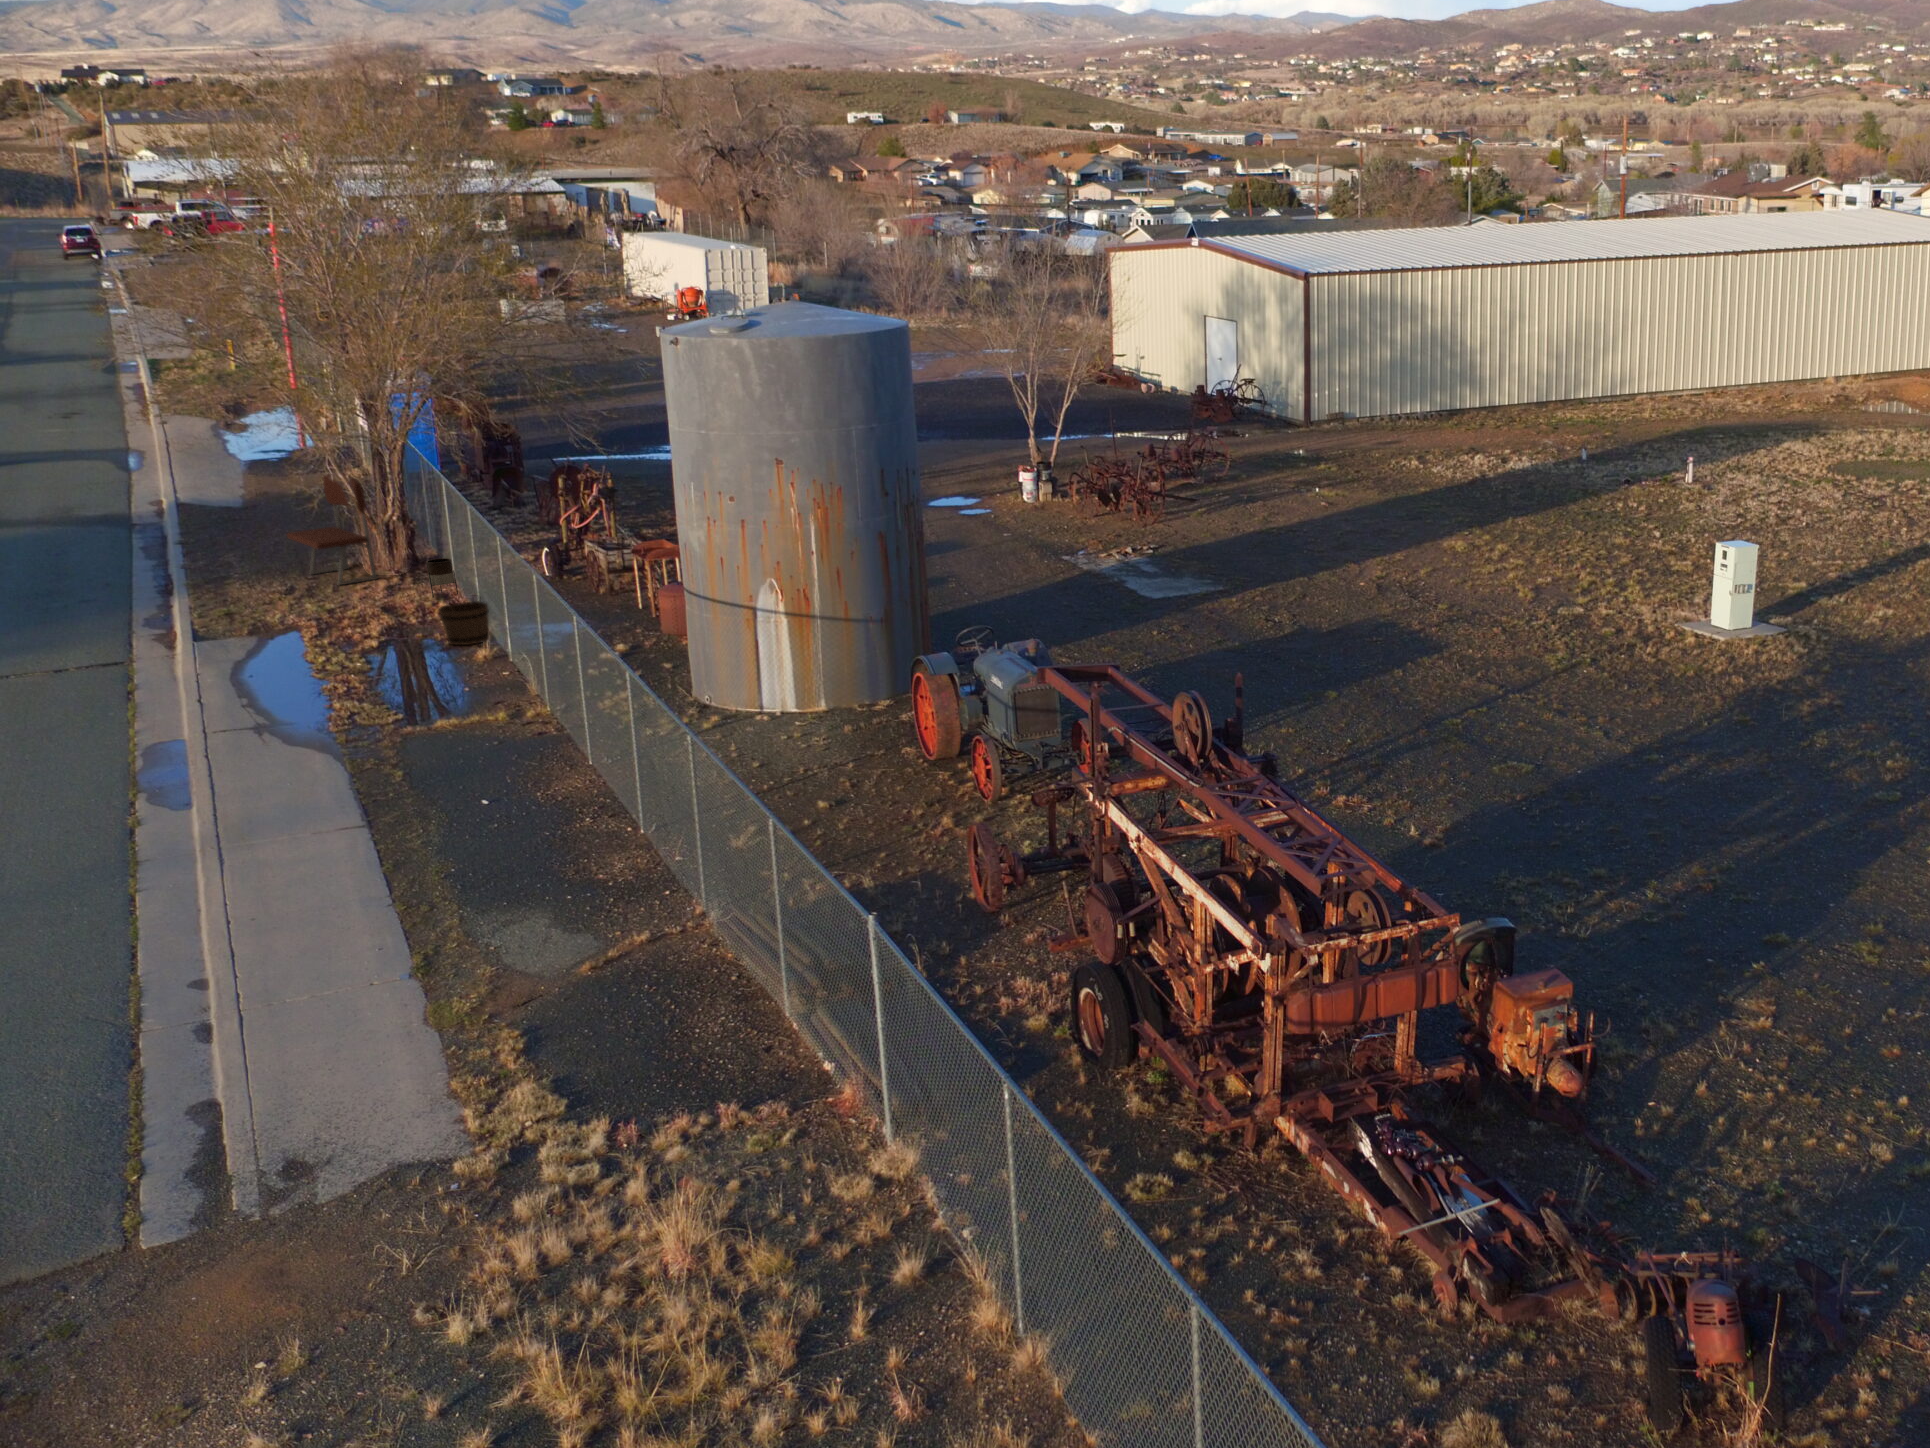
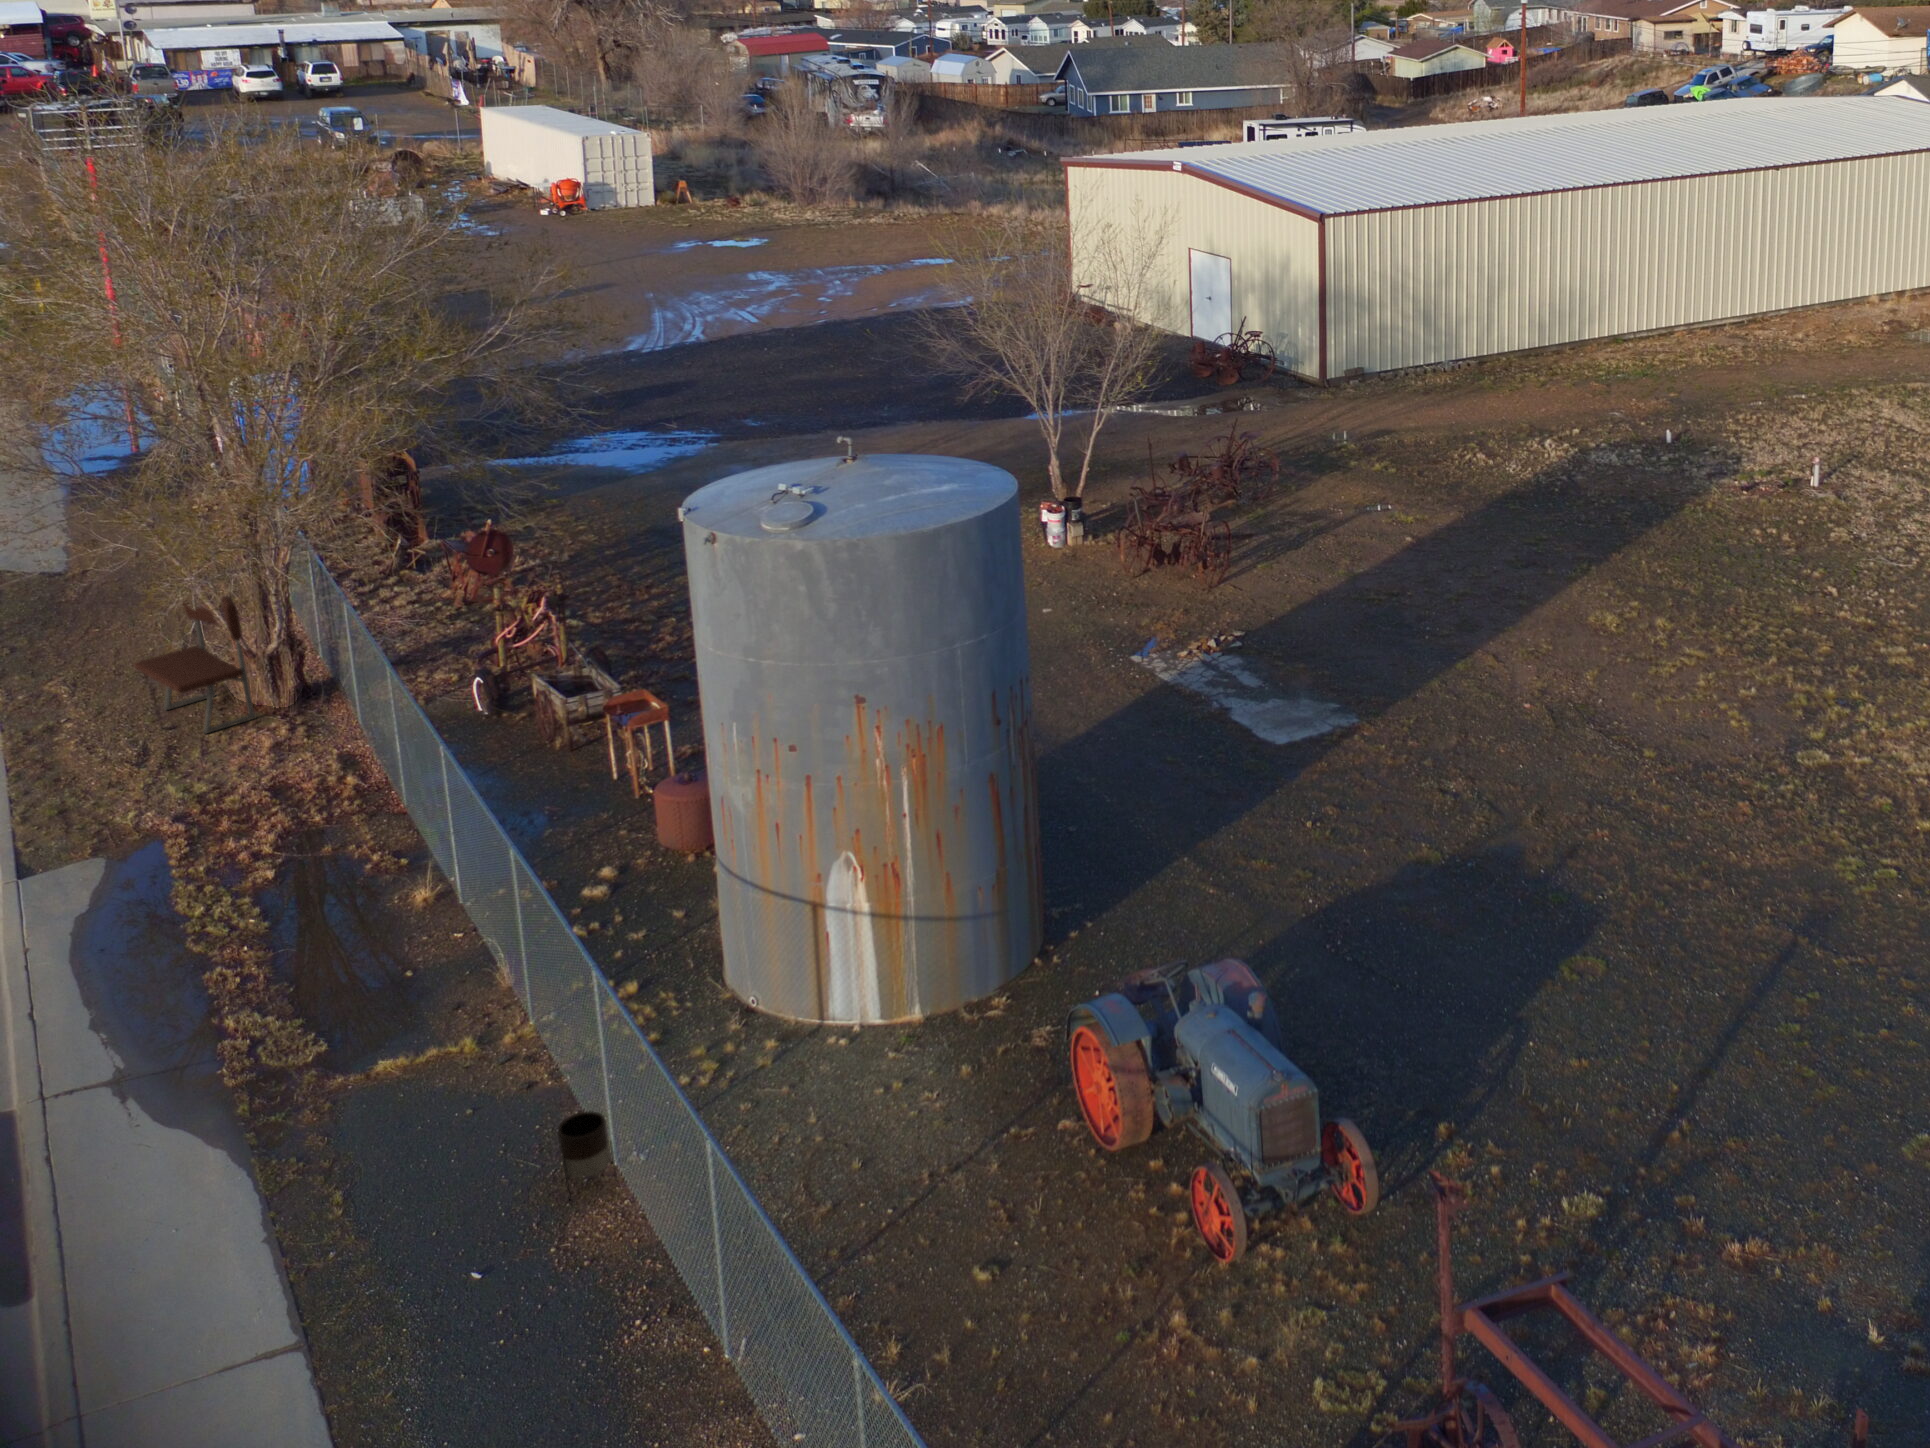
planter: present [426,558,458,597] -> present [557,1111,616,1198]
bucket: present [439,597,489,645] -> none [358,795,425,869]

